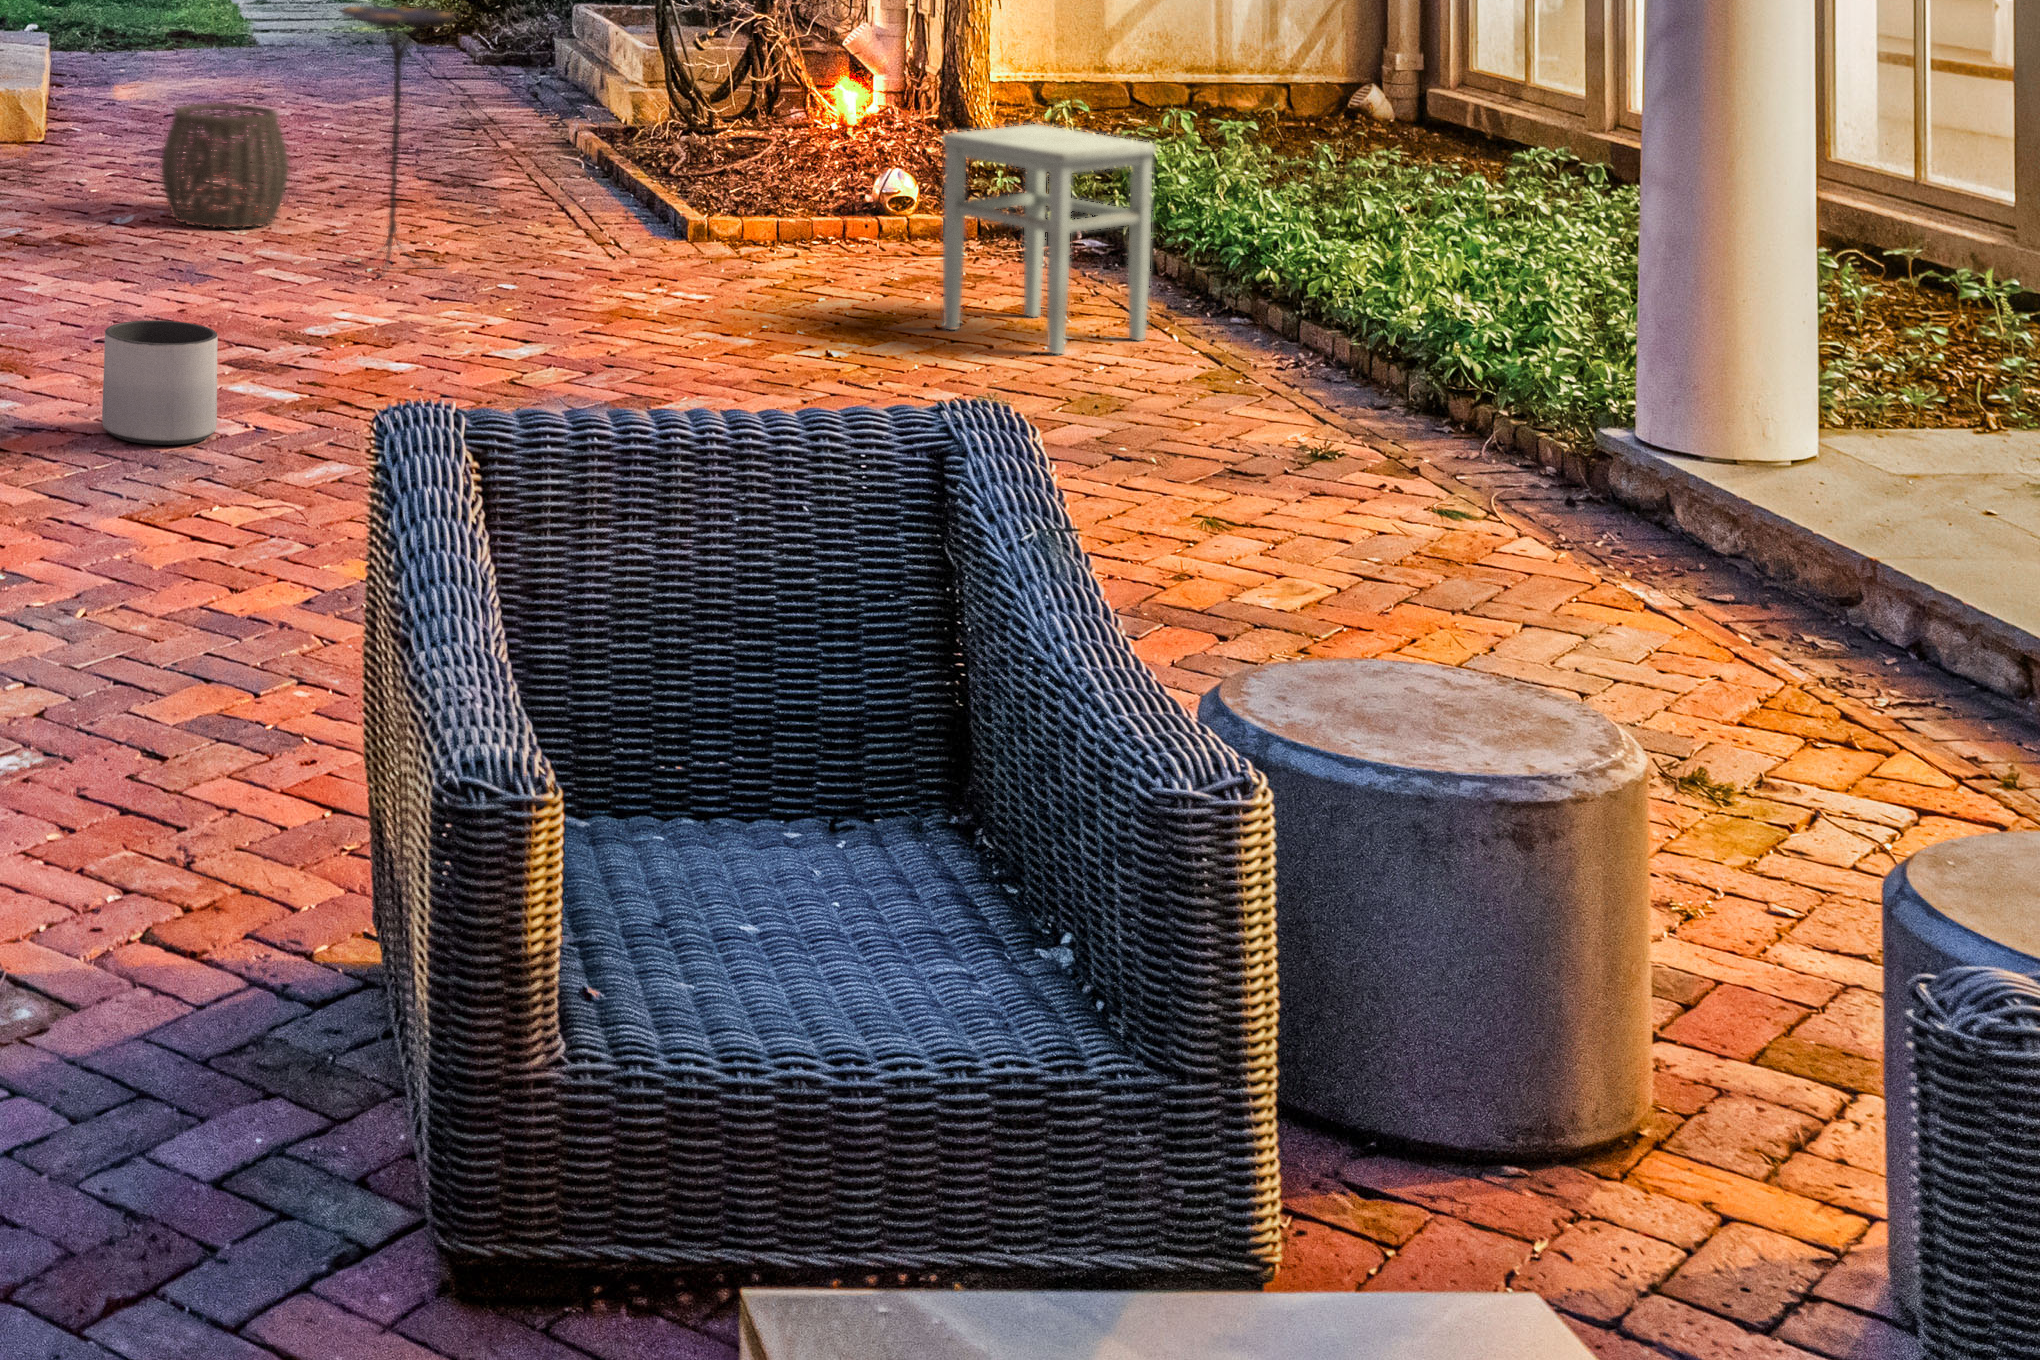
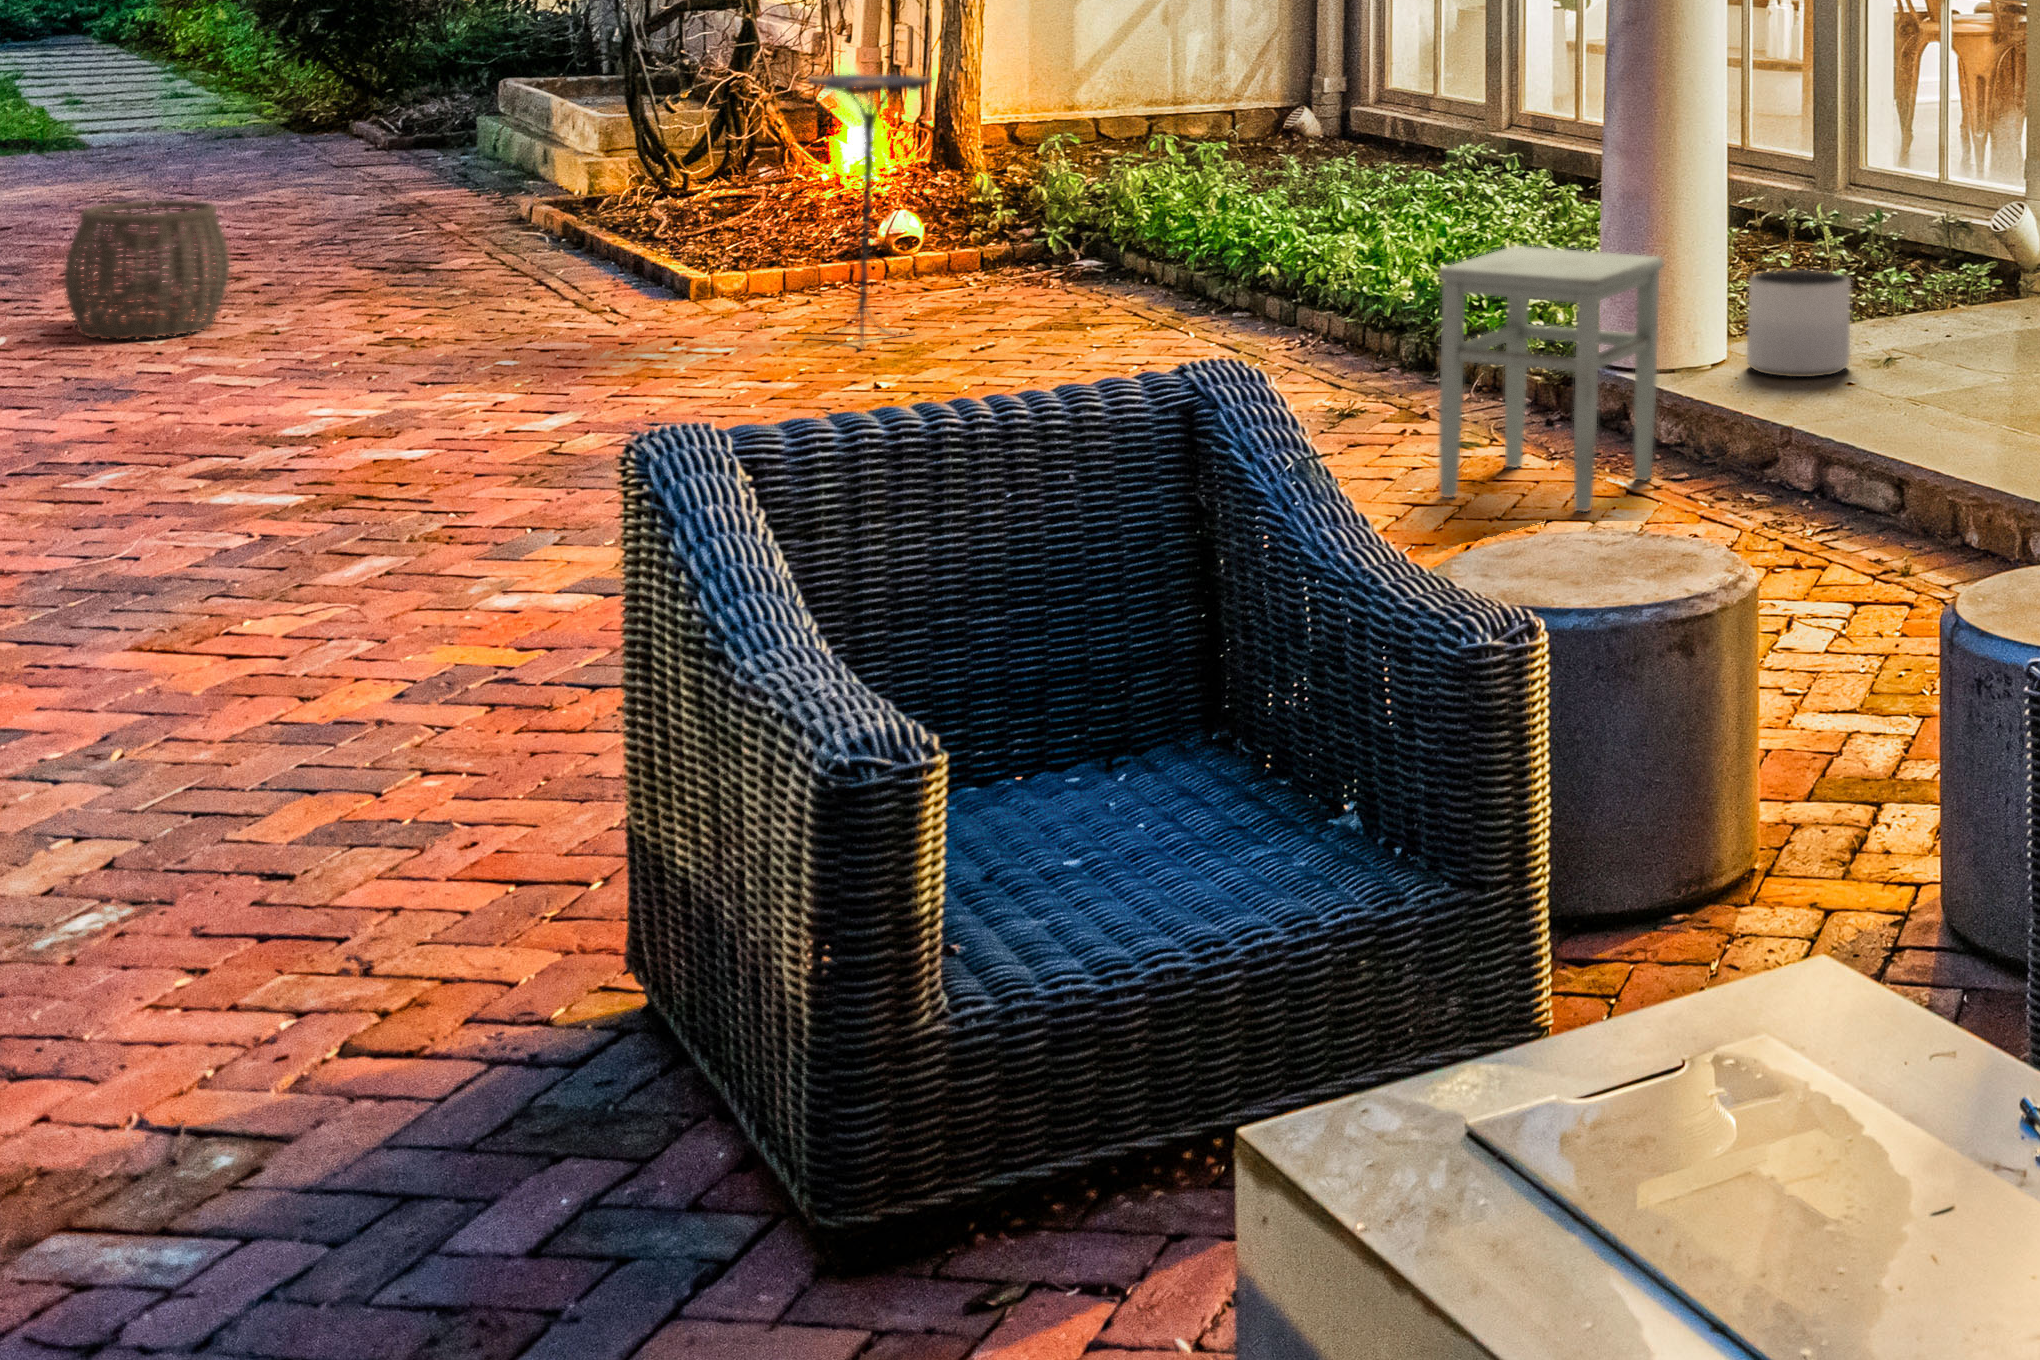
side table: present [341,6,456,276] -> present [808,74,932,346]
stool: present [942,124,1156,354] -> present [1439,246,1663,512]
planter: present [102,320,218,445] -> present [1747,270,1850,377]

